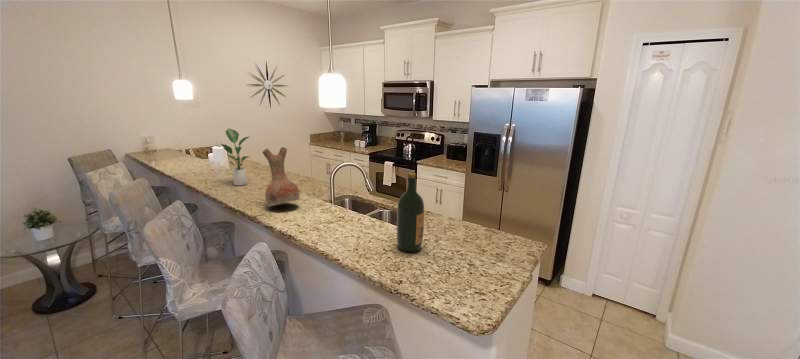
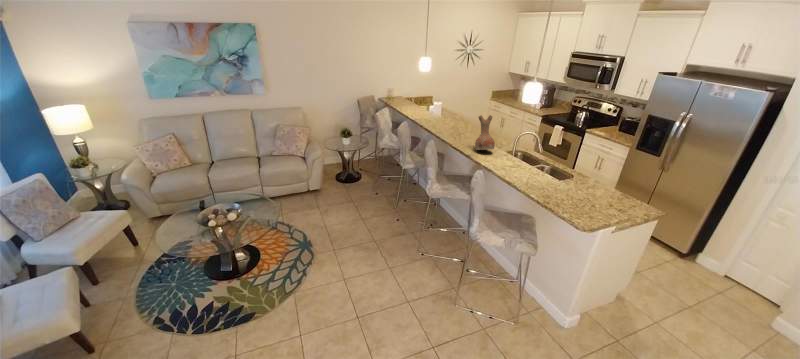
potted plant: present [222,128,249,186] -> none [450,95,467,132]
wine bottle: present [397,173,424,252] -> none [553,148,575,193]

